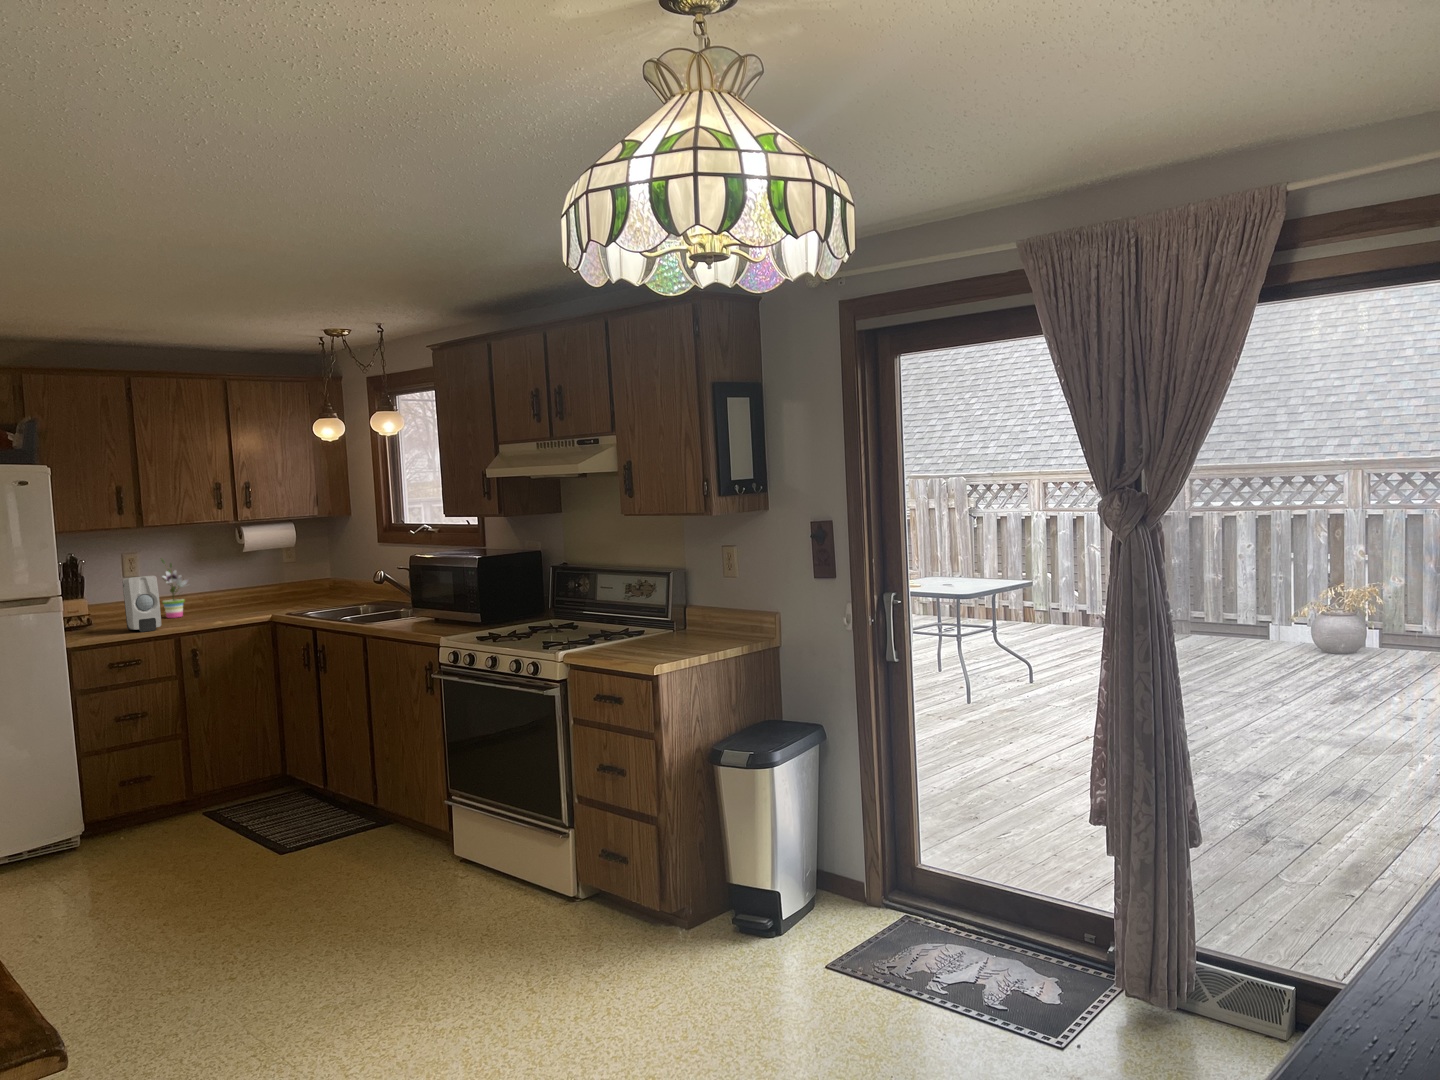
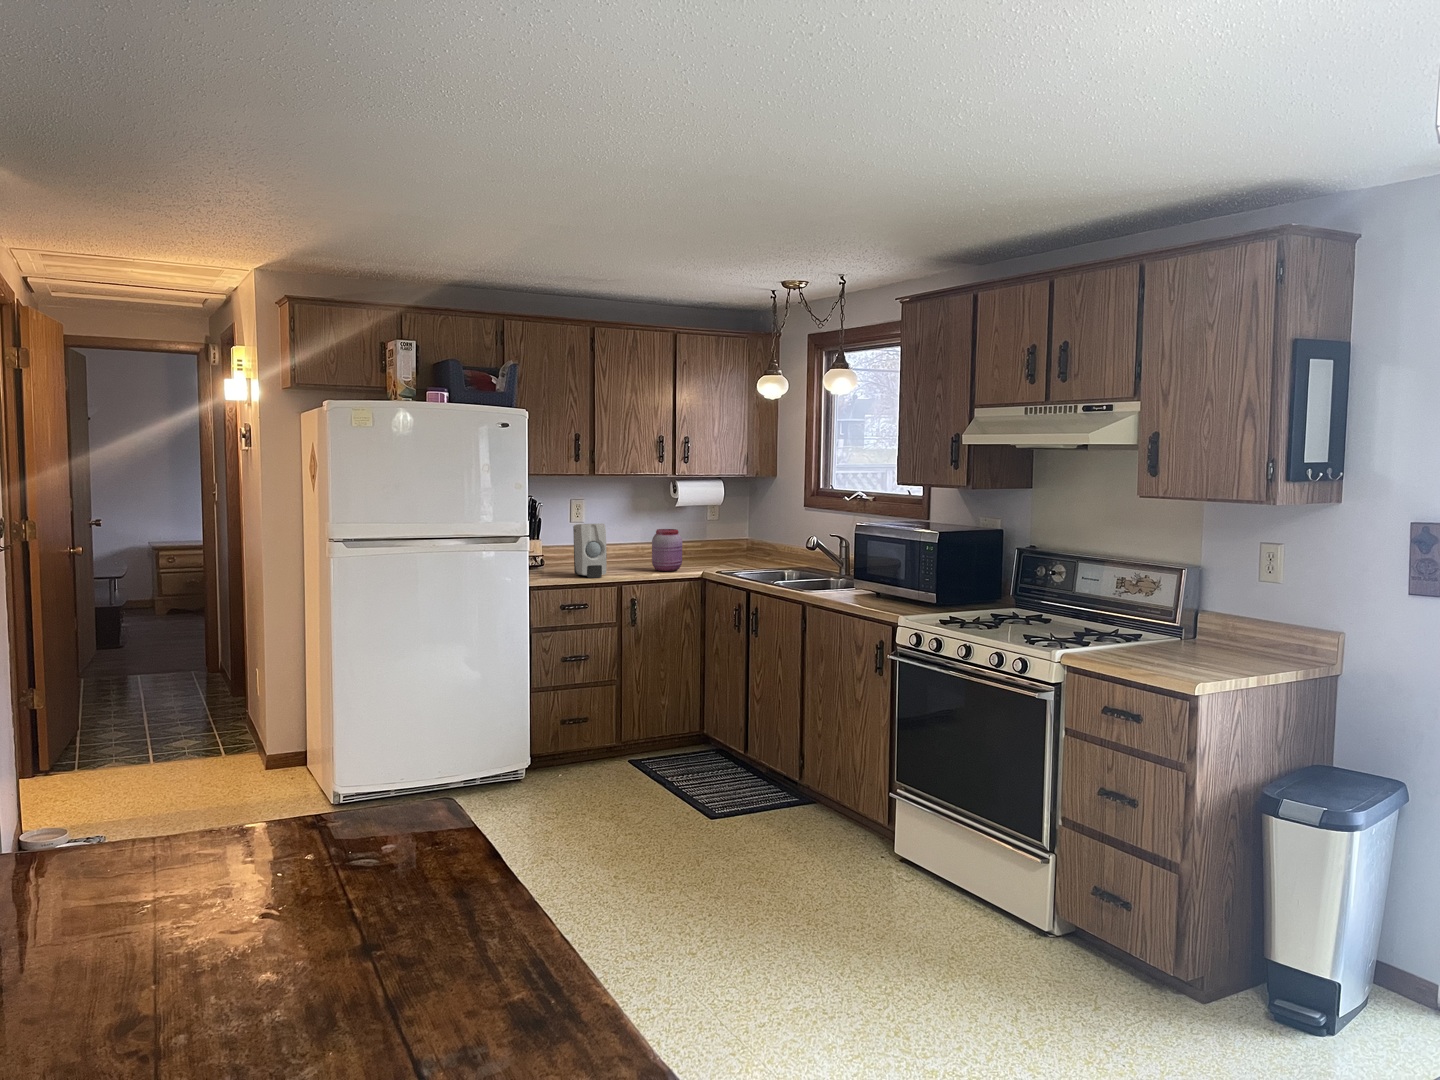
potted plant: present [161,559,188,618] -> none [602,506,629,566]
jar: none [214,575,248,618] -> present [652,529,682,571]

